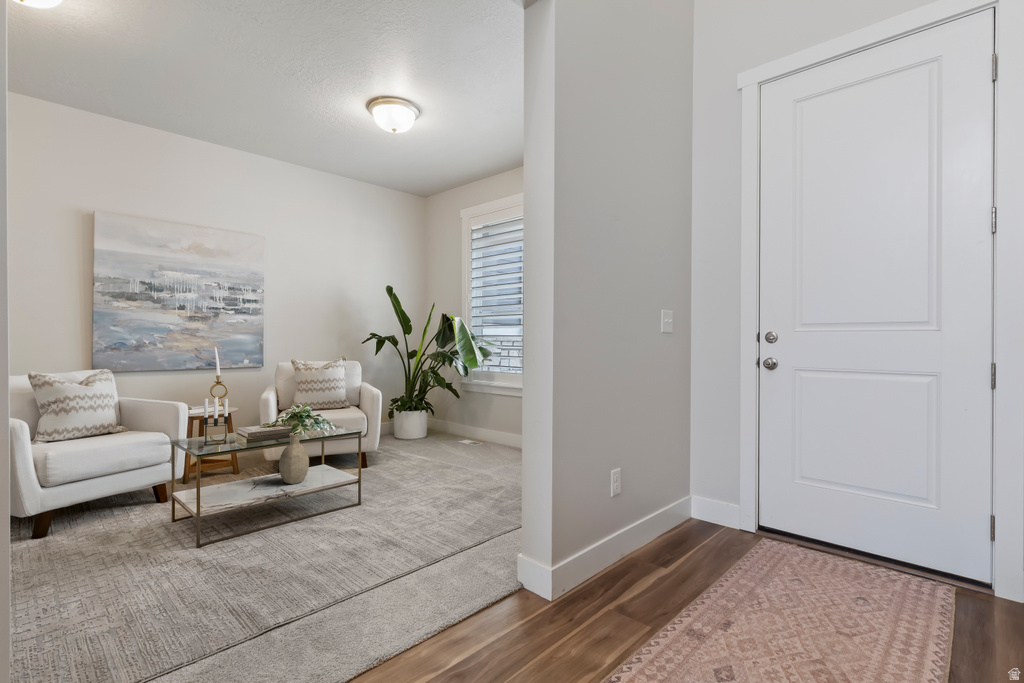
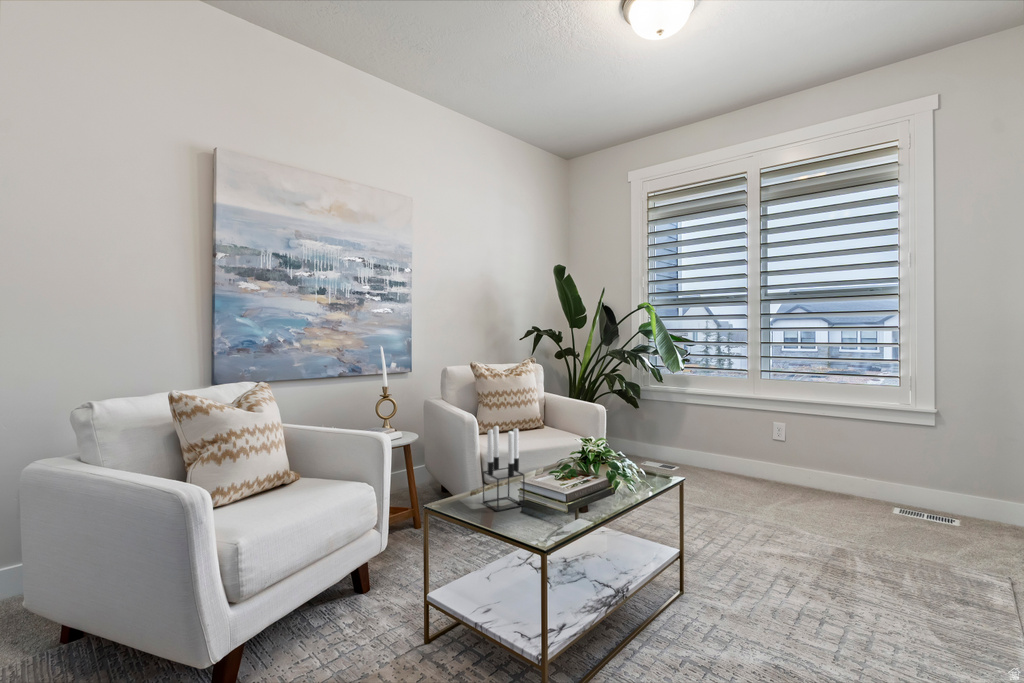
decorative vase: present [279,433,309,484] -> none [588,479,633,566]

